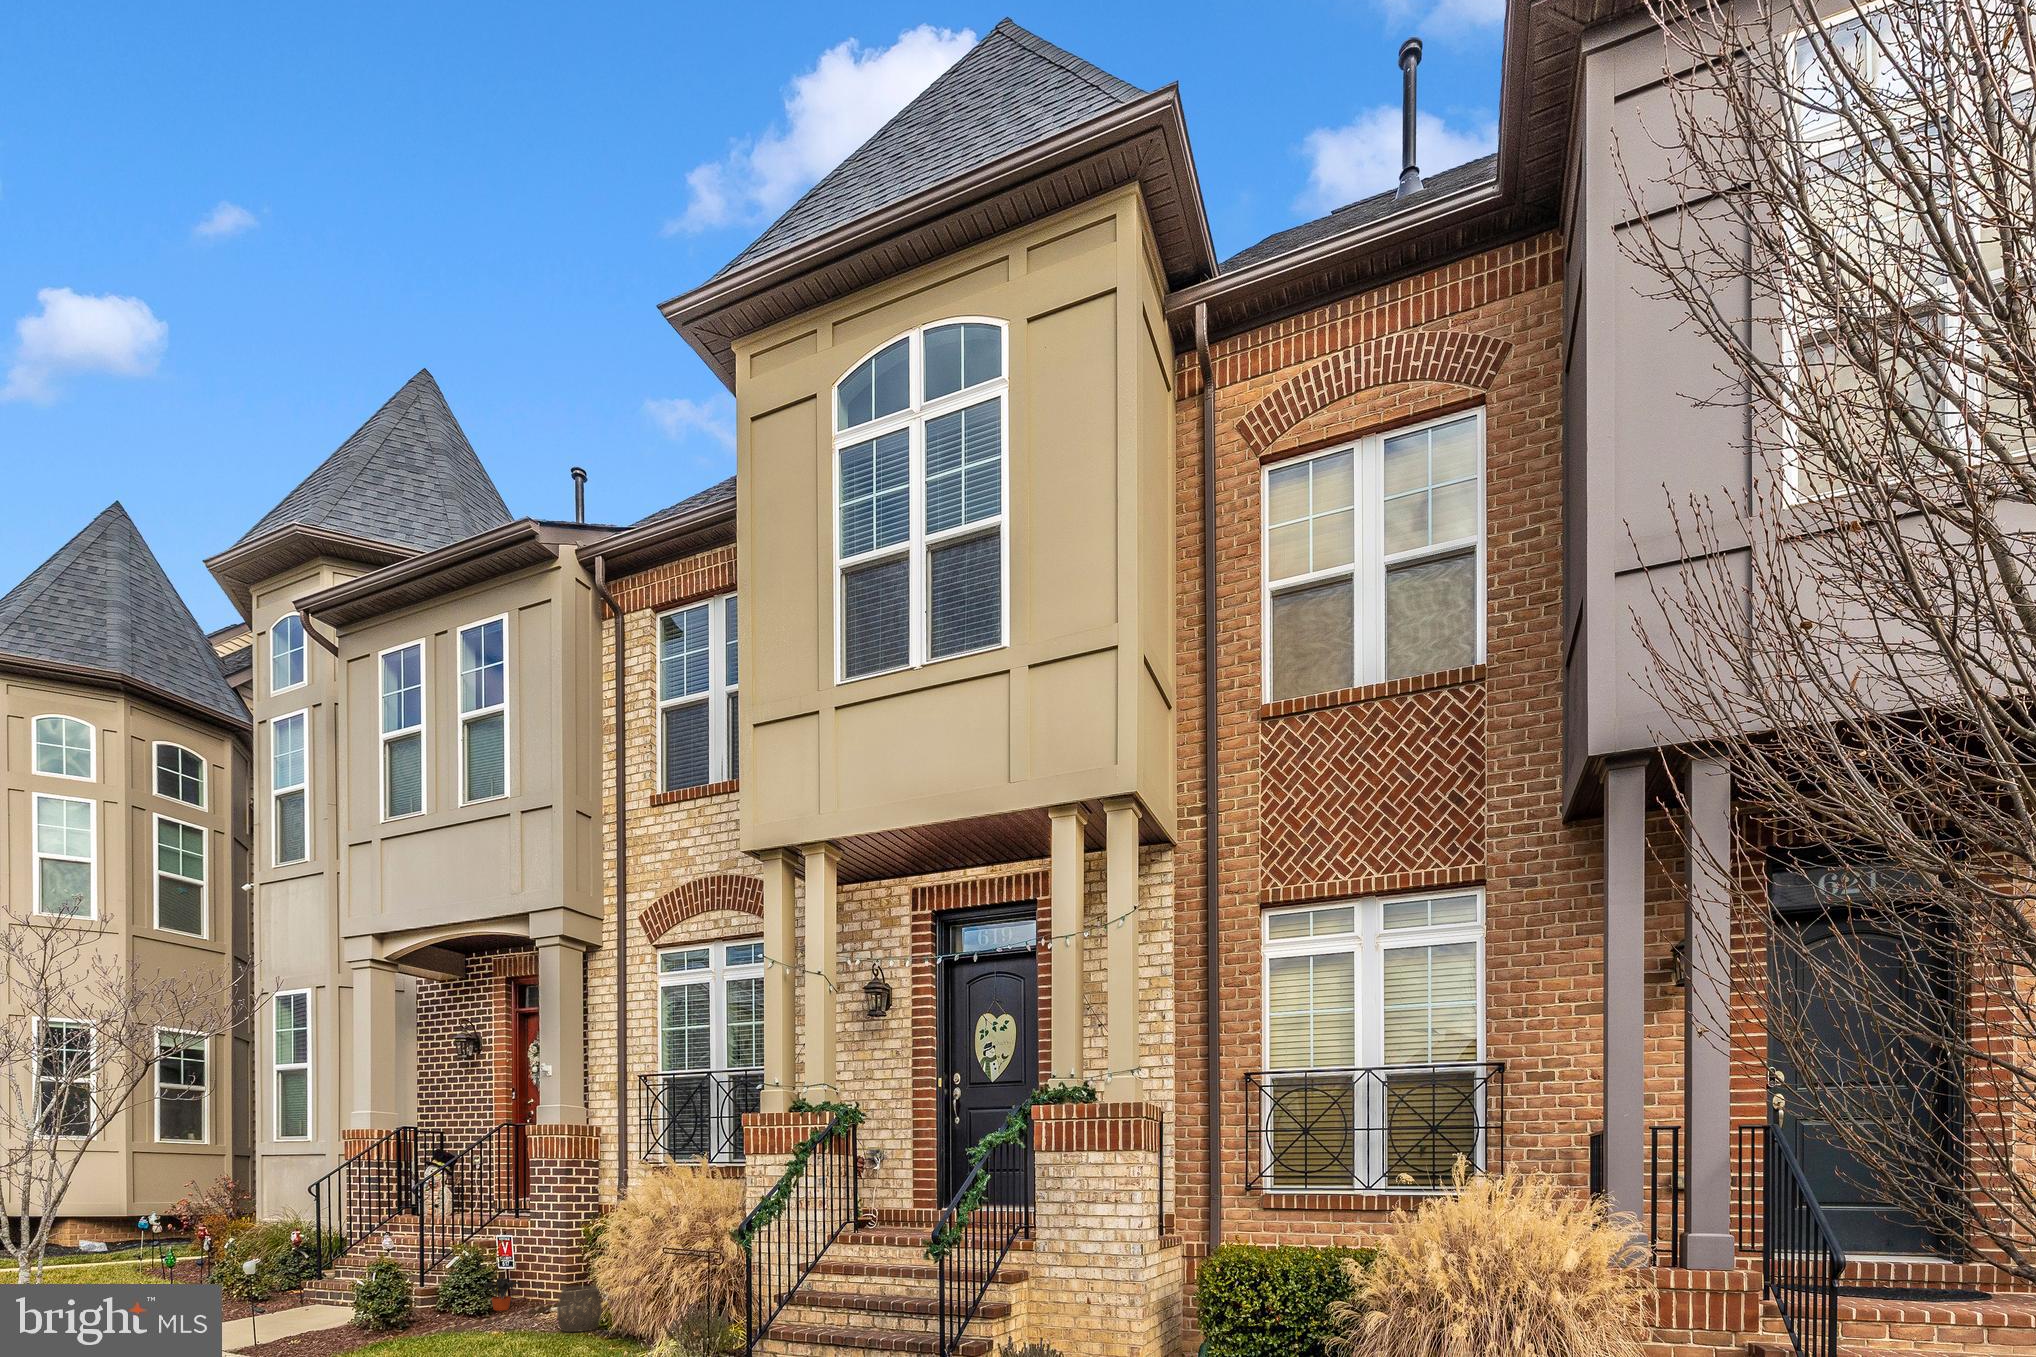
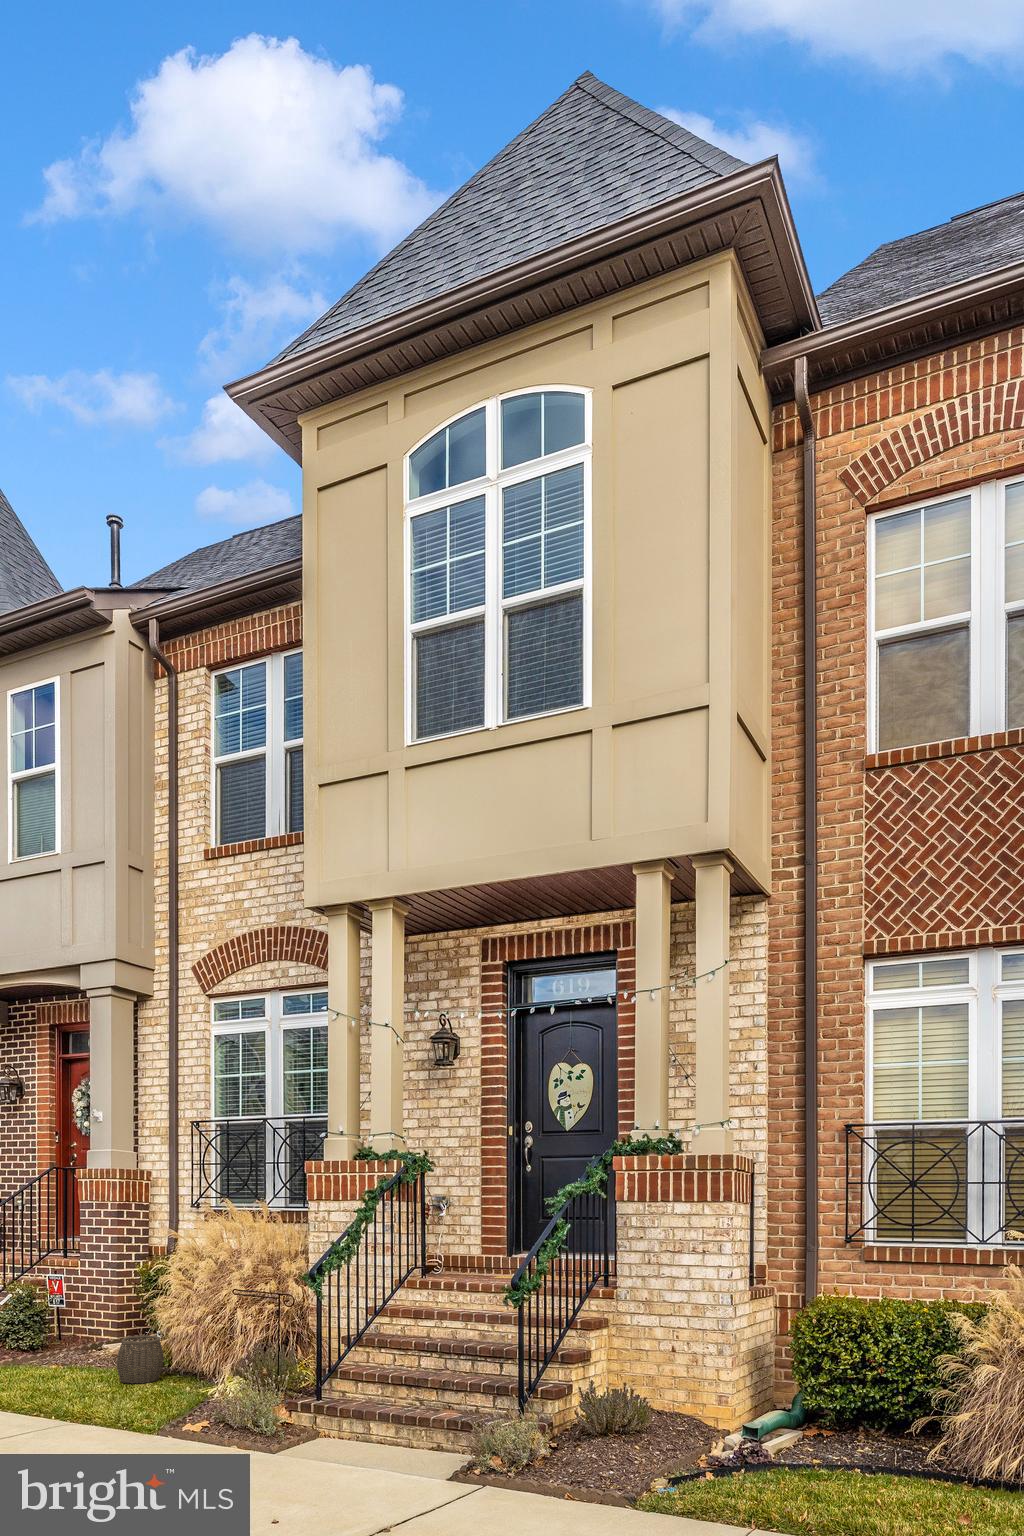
potted plant: present [484,1278,521,1311] -> none [31,1323,72,1357]

